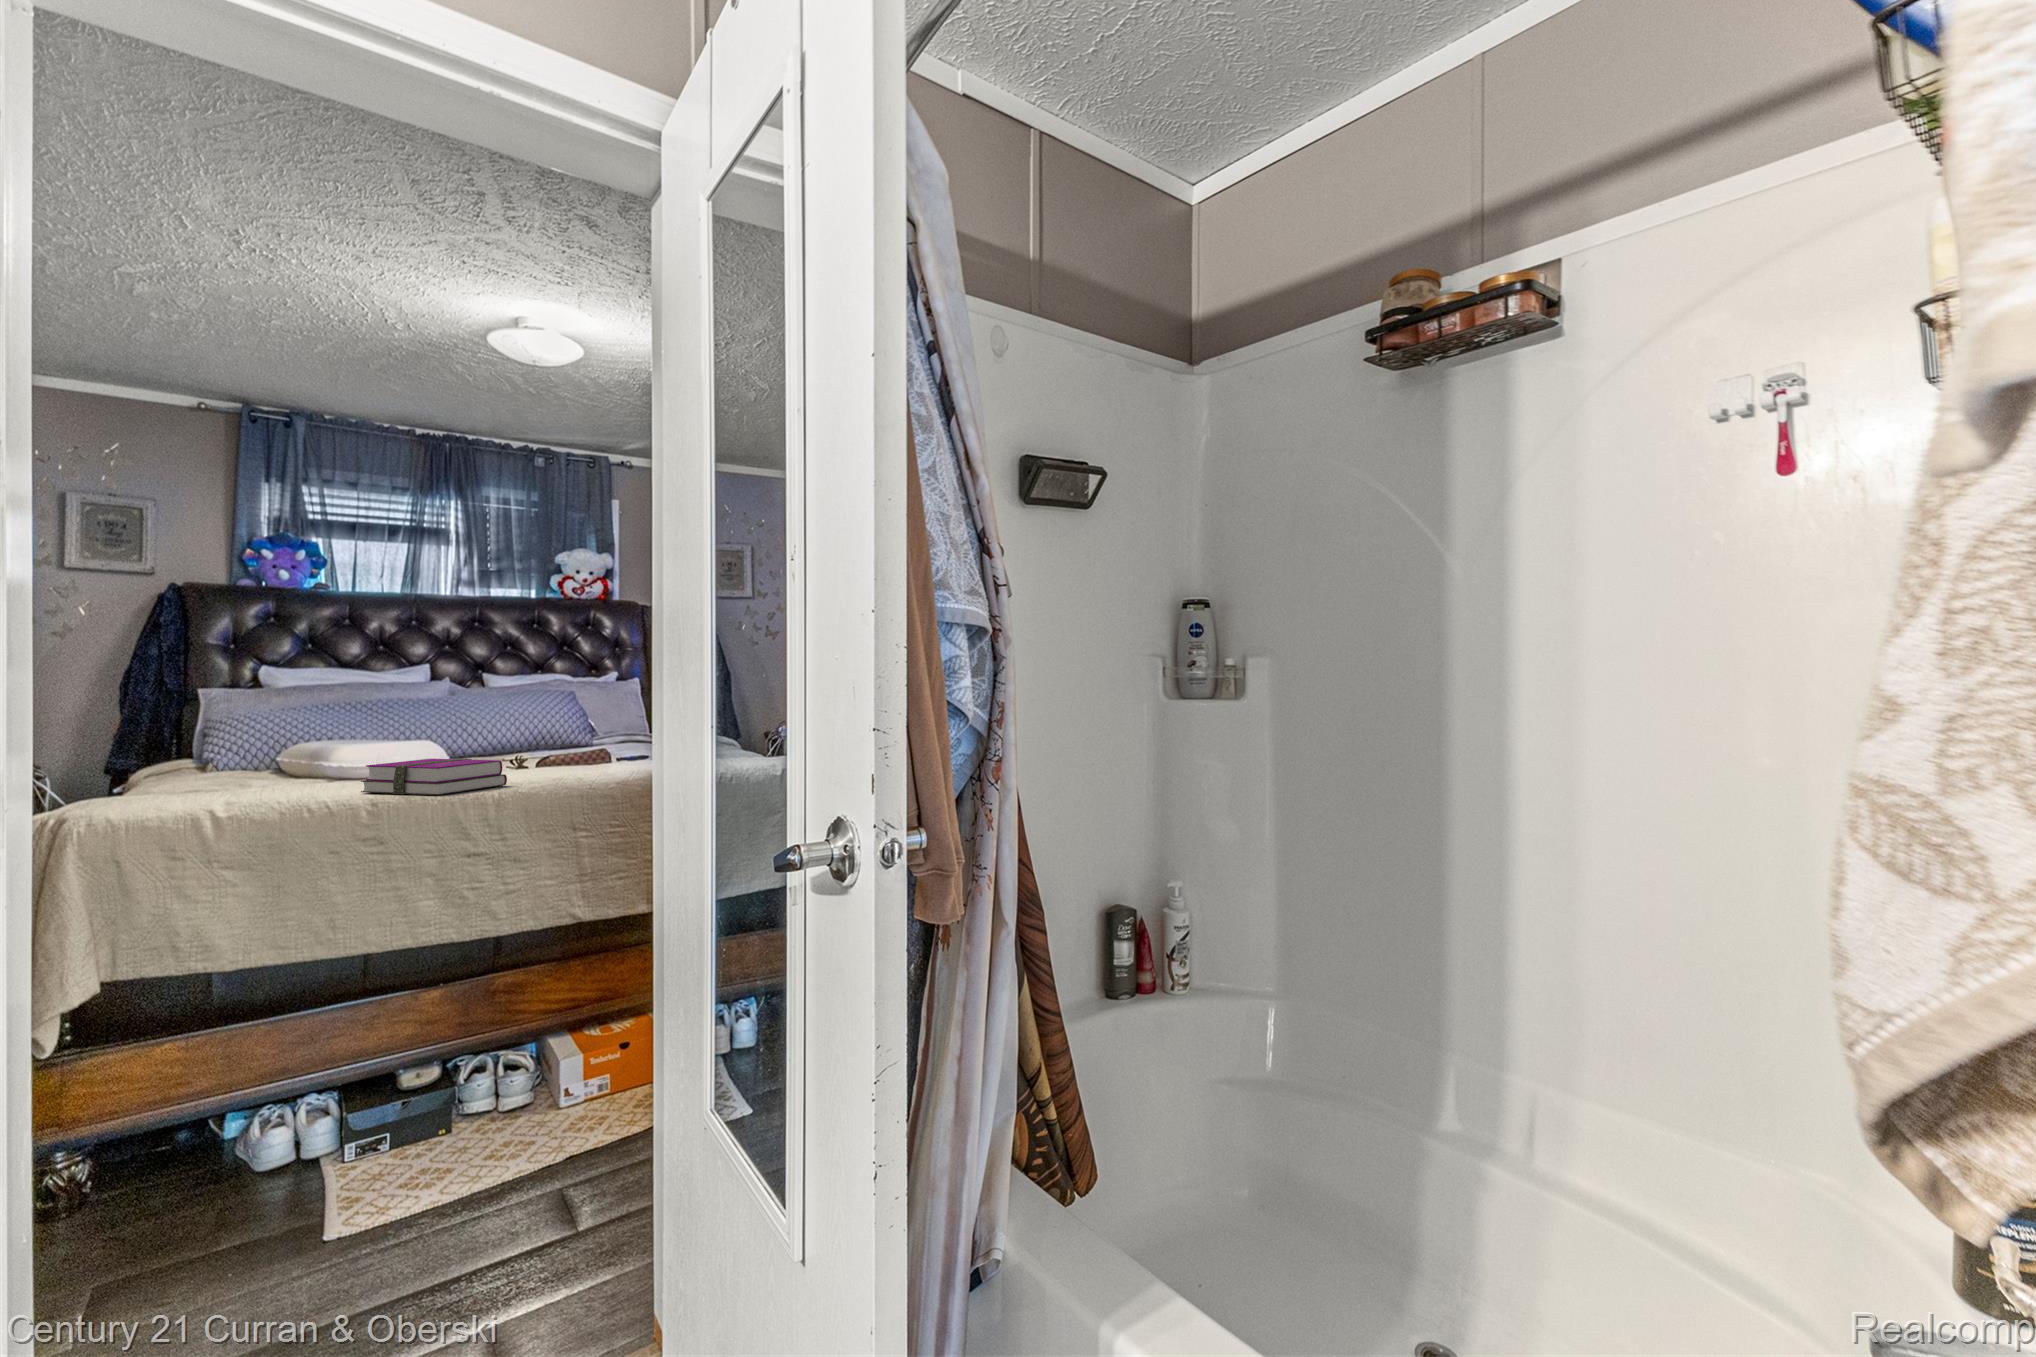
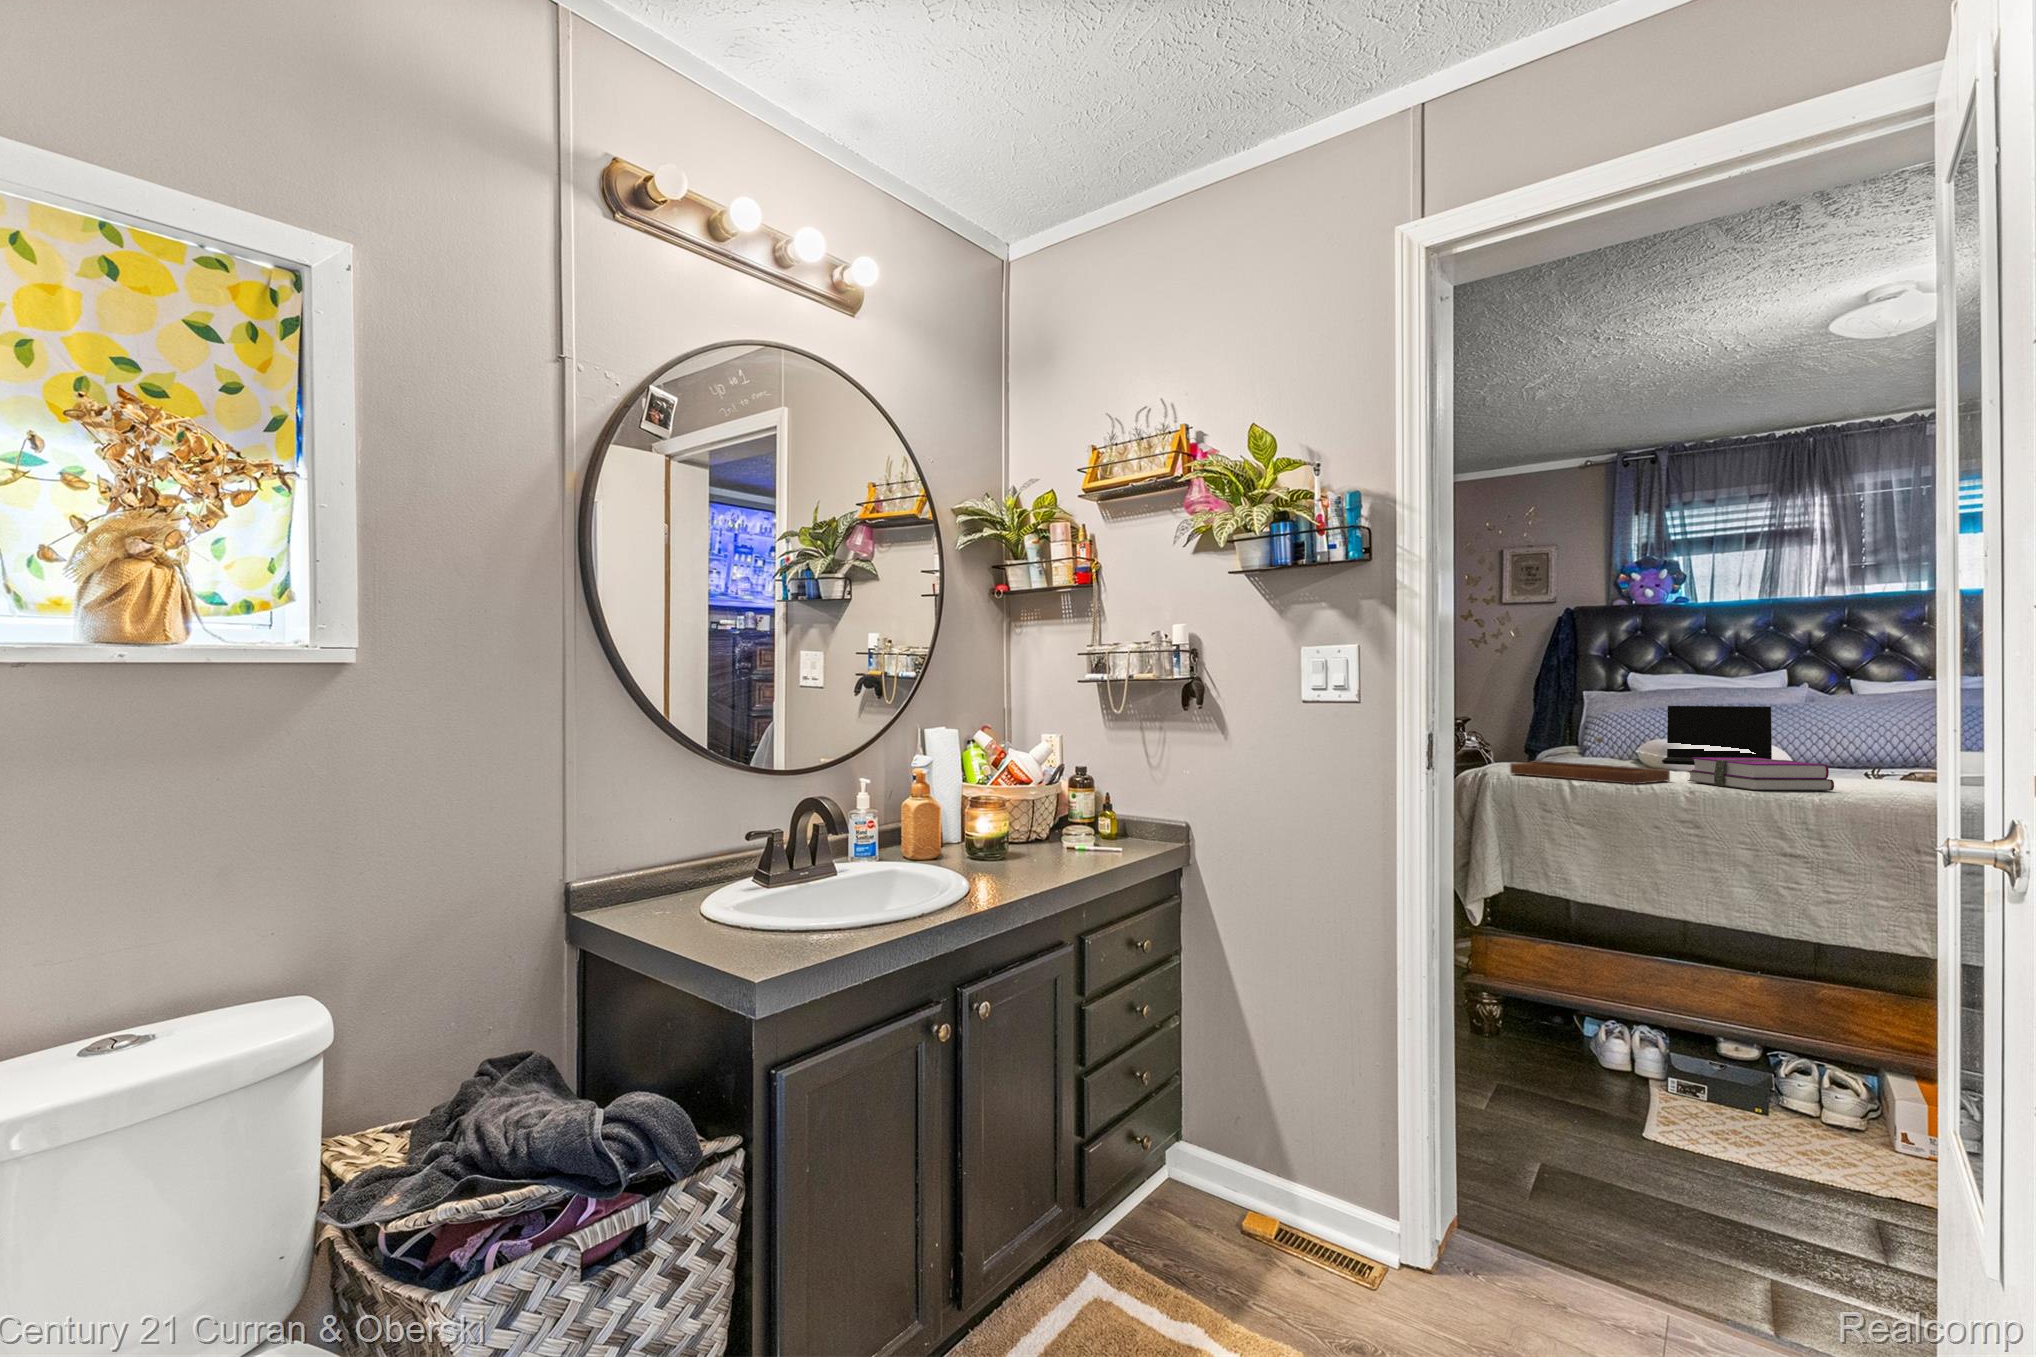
laptop: none [313,701,428,770] -> present [1662,706,1772,764]
tray: none [106,749,341,814] -> present [1510,736,1670,784]

